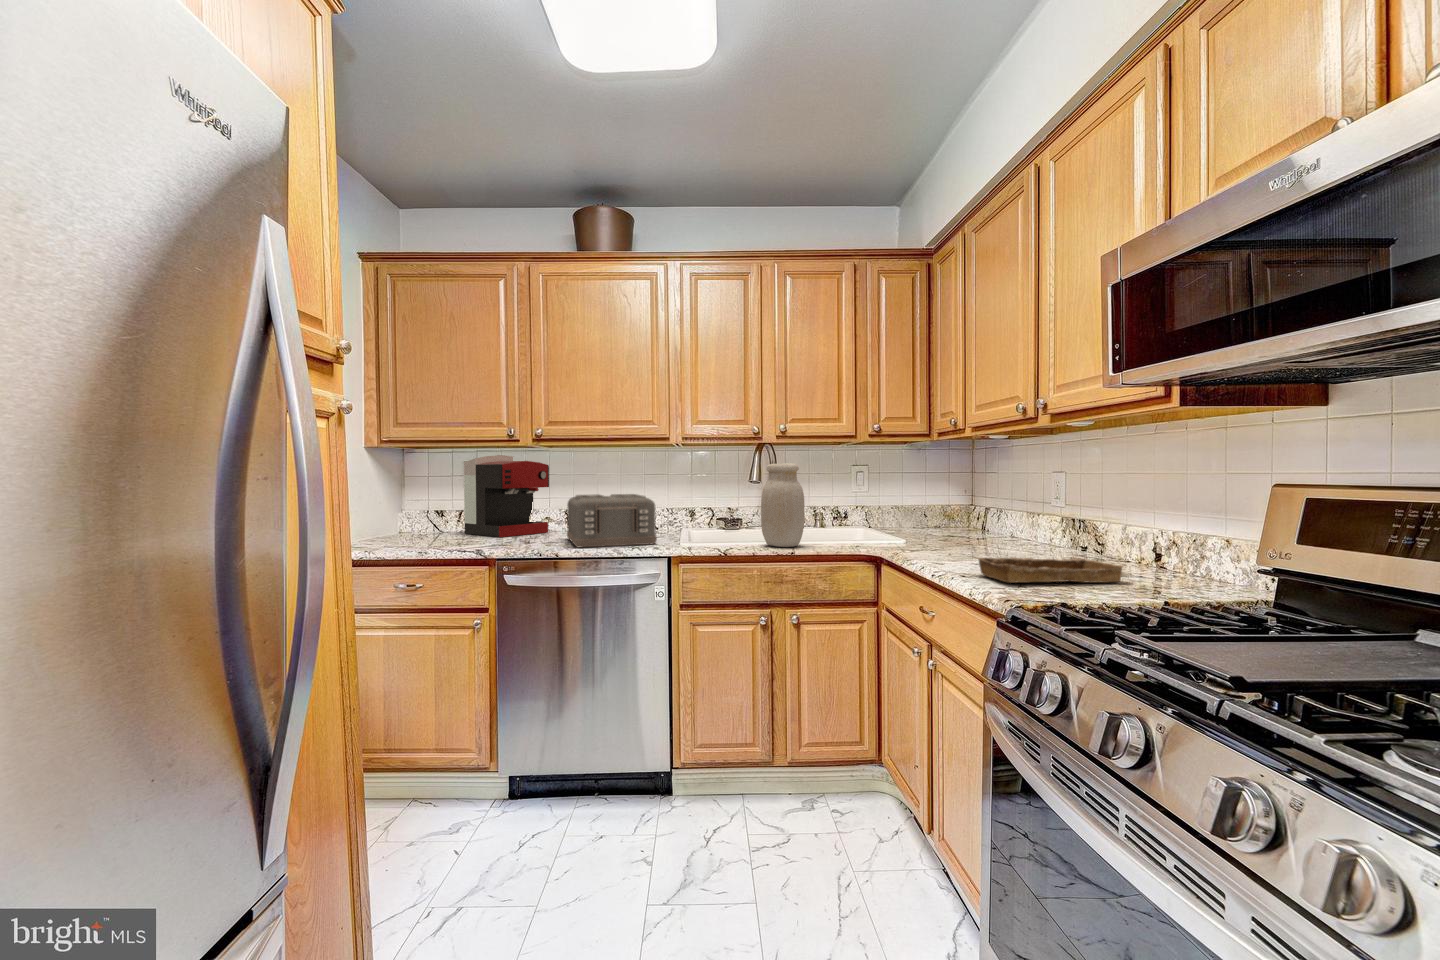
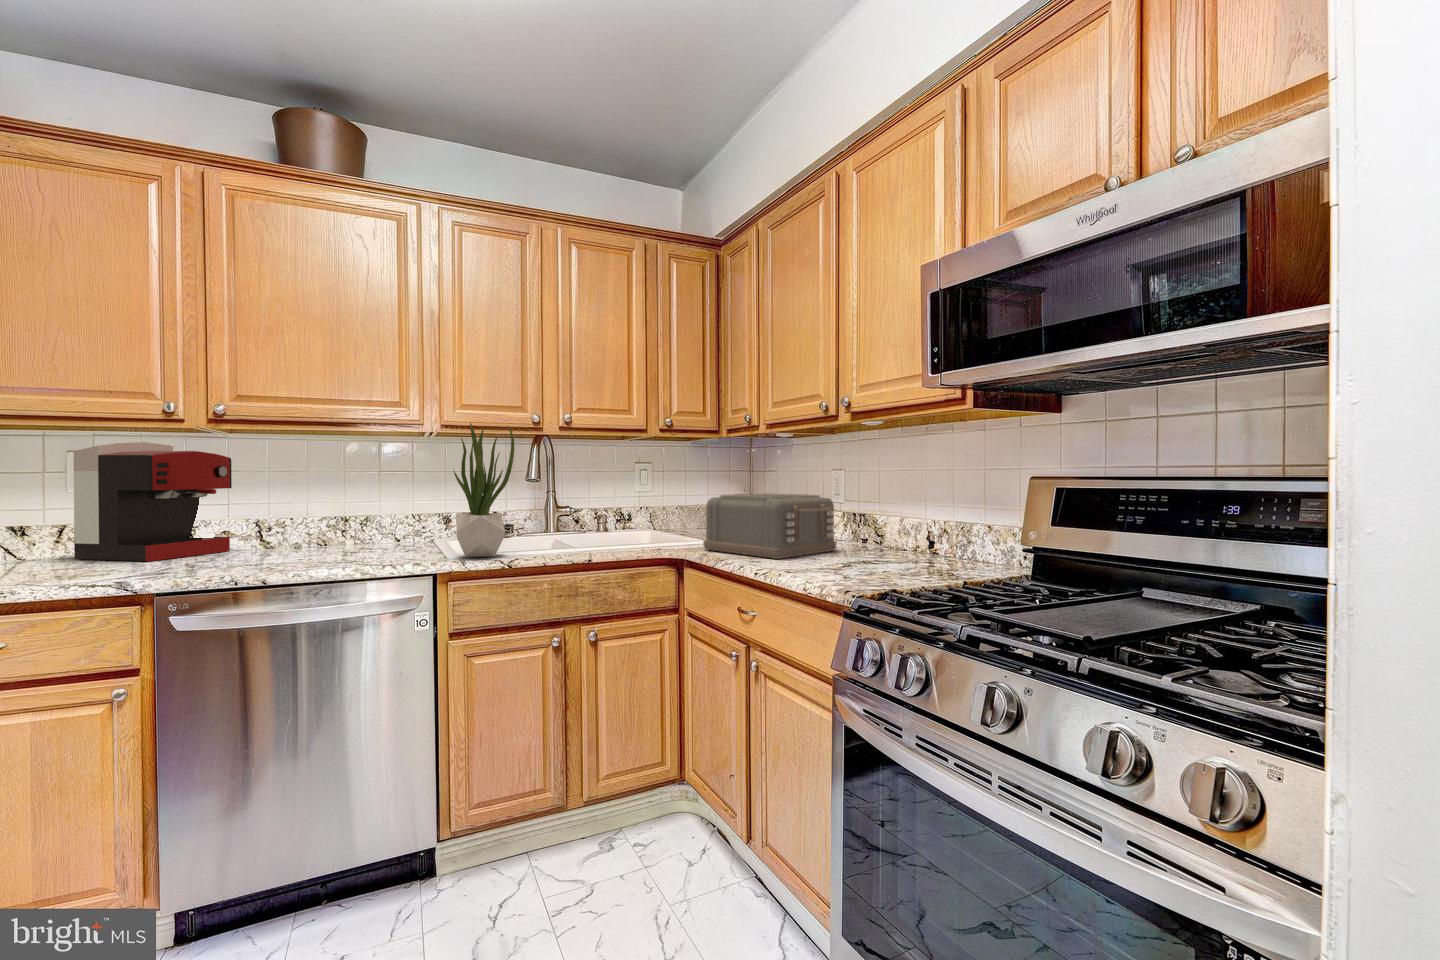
potted plant: none [684,435,732,546] -> present [454,423,514,557]
jar: present [761,463,805,547] -> none [550,458,601,554]
toaster: present [567,494,657,547] -> present [704,493,837,559]
tray: present [978,557,1124,583] -> none [798,550,931,577]

